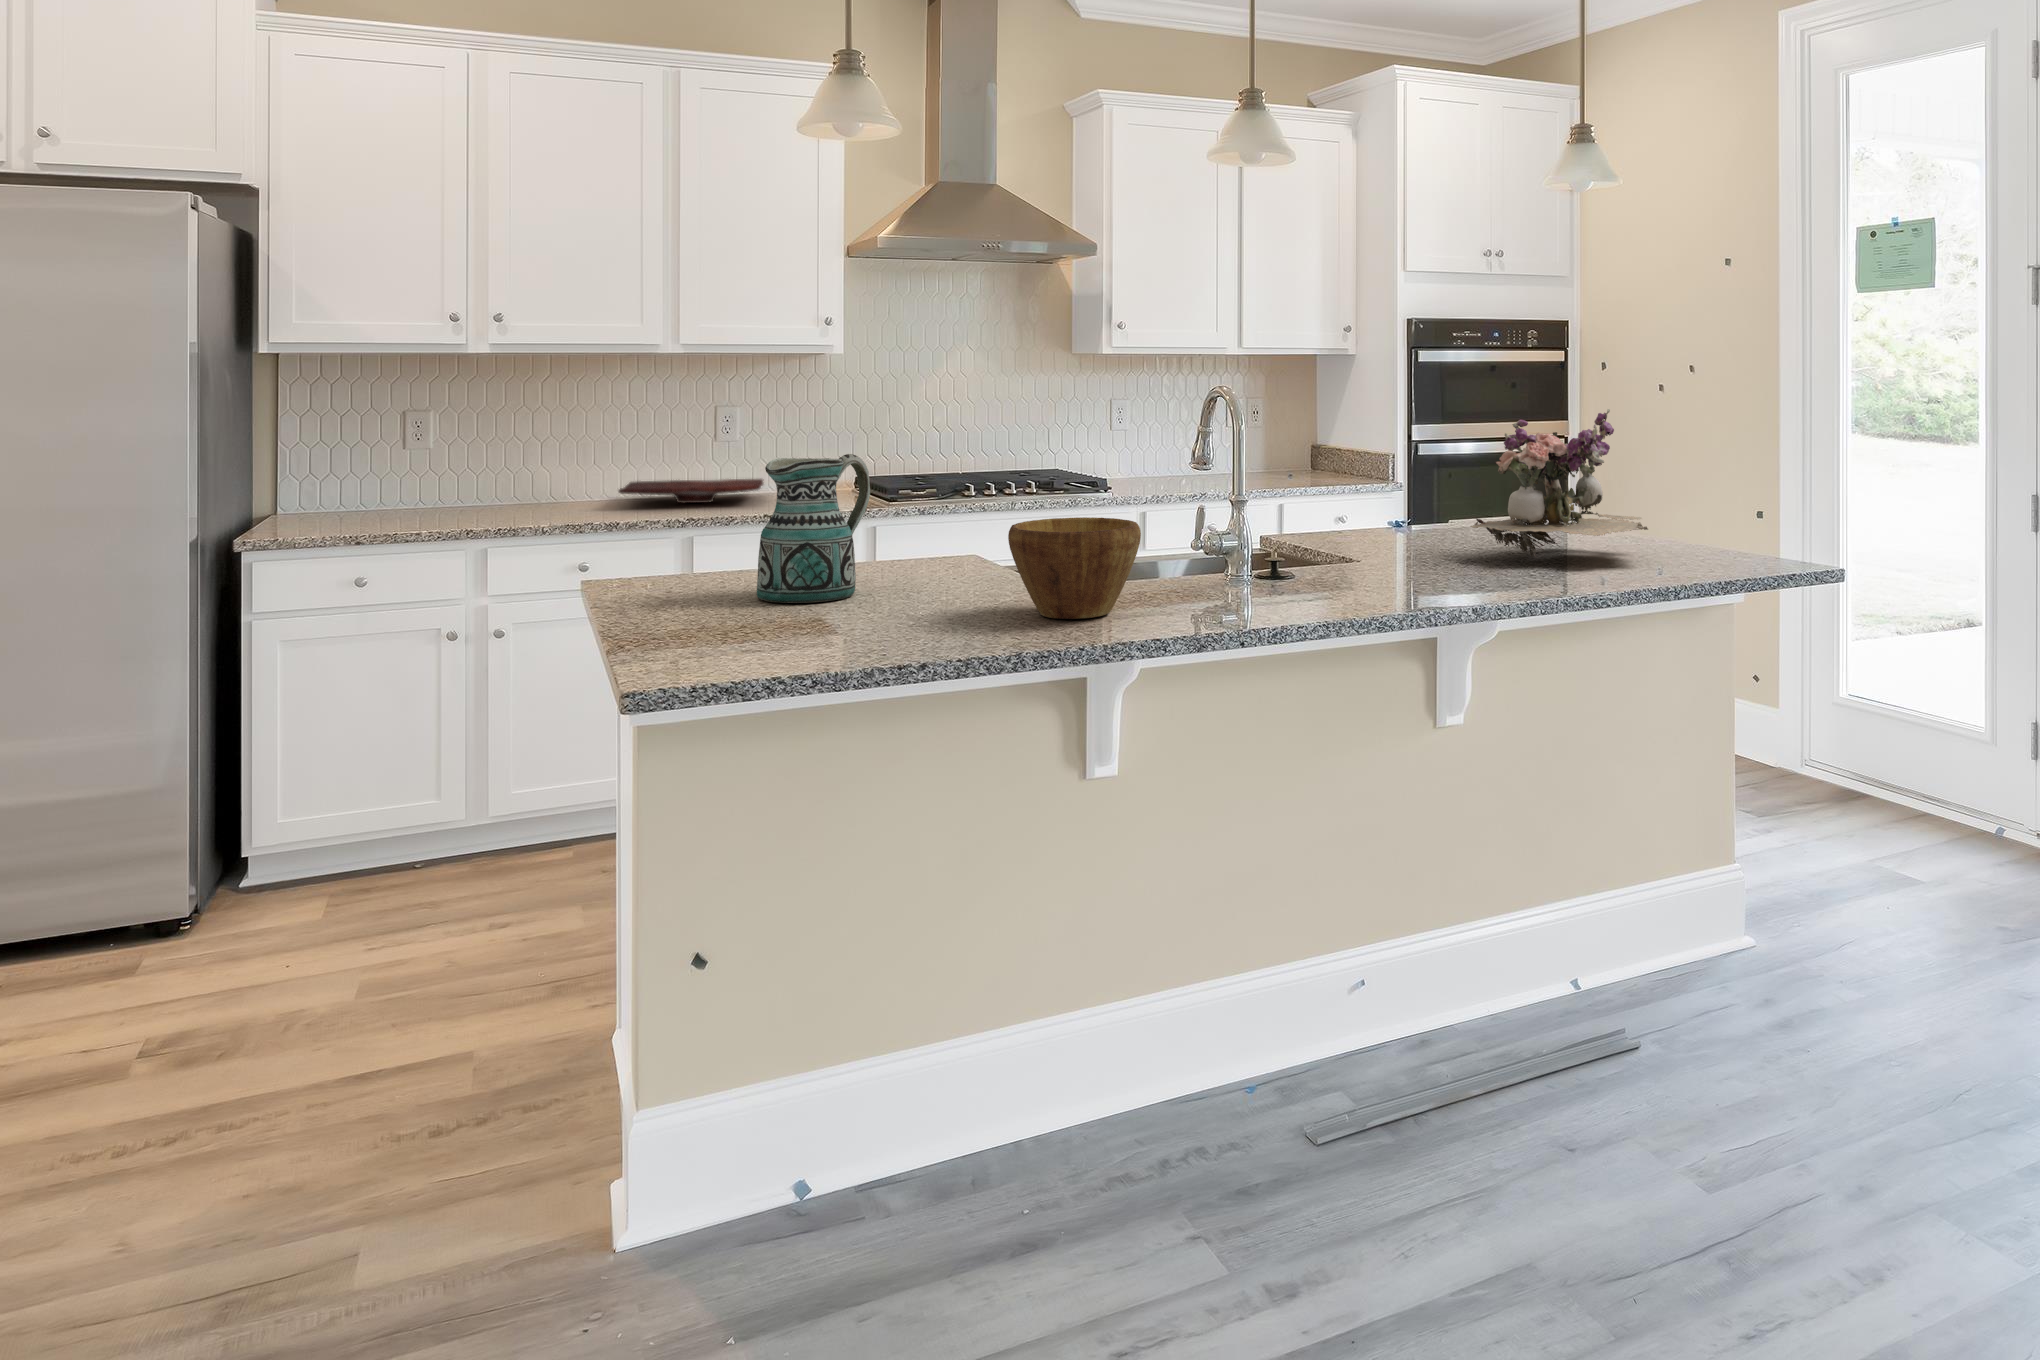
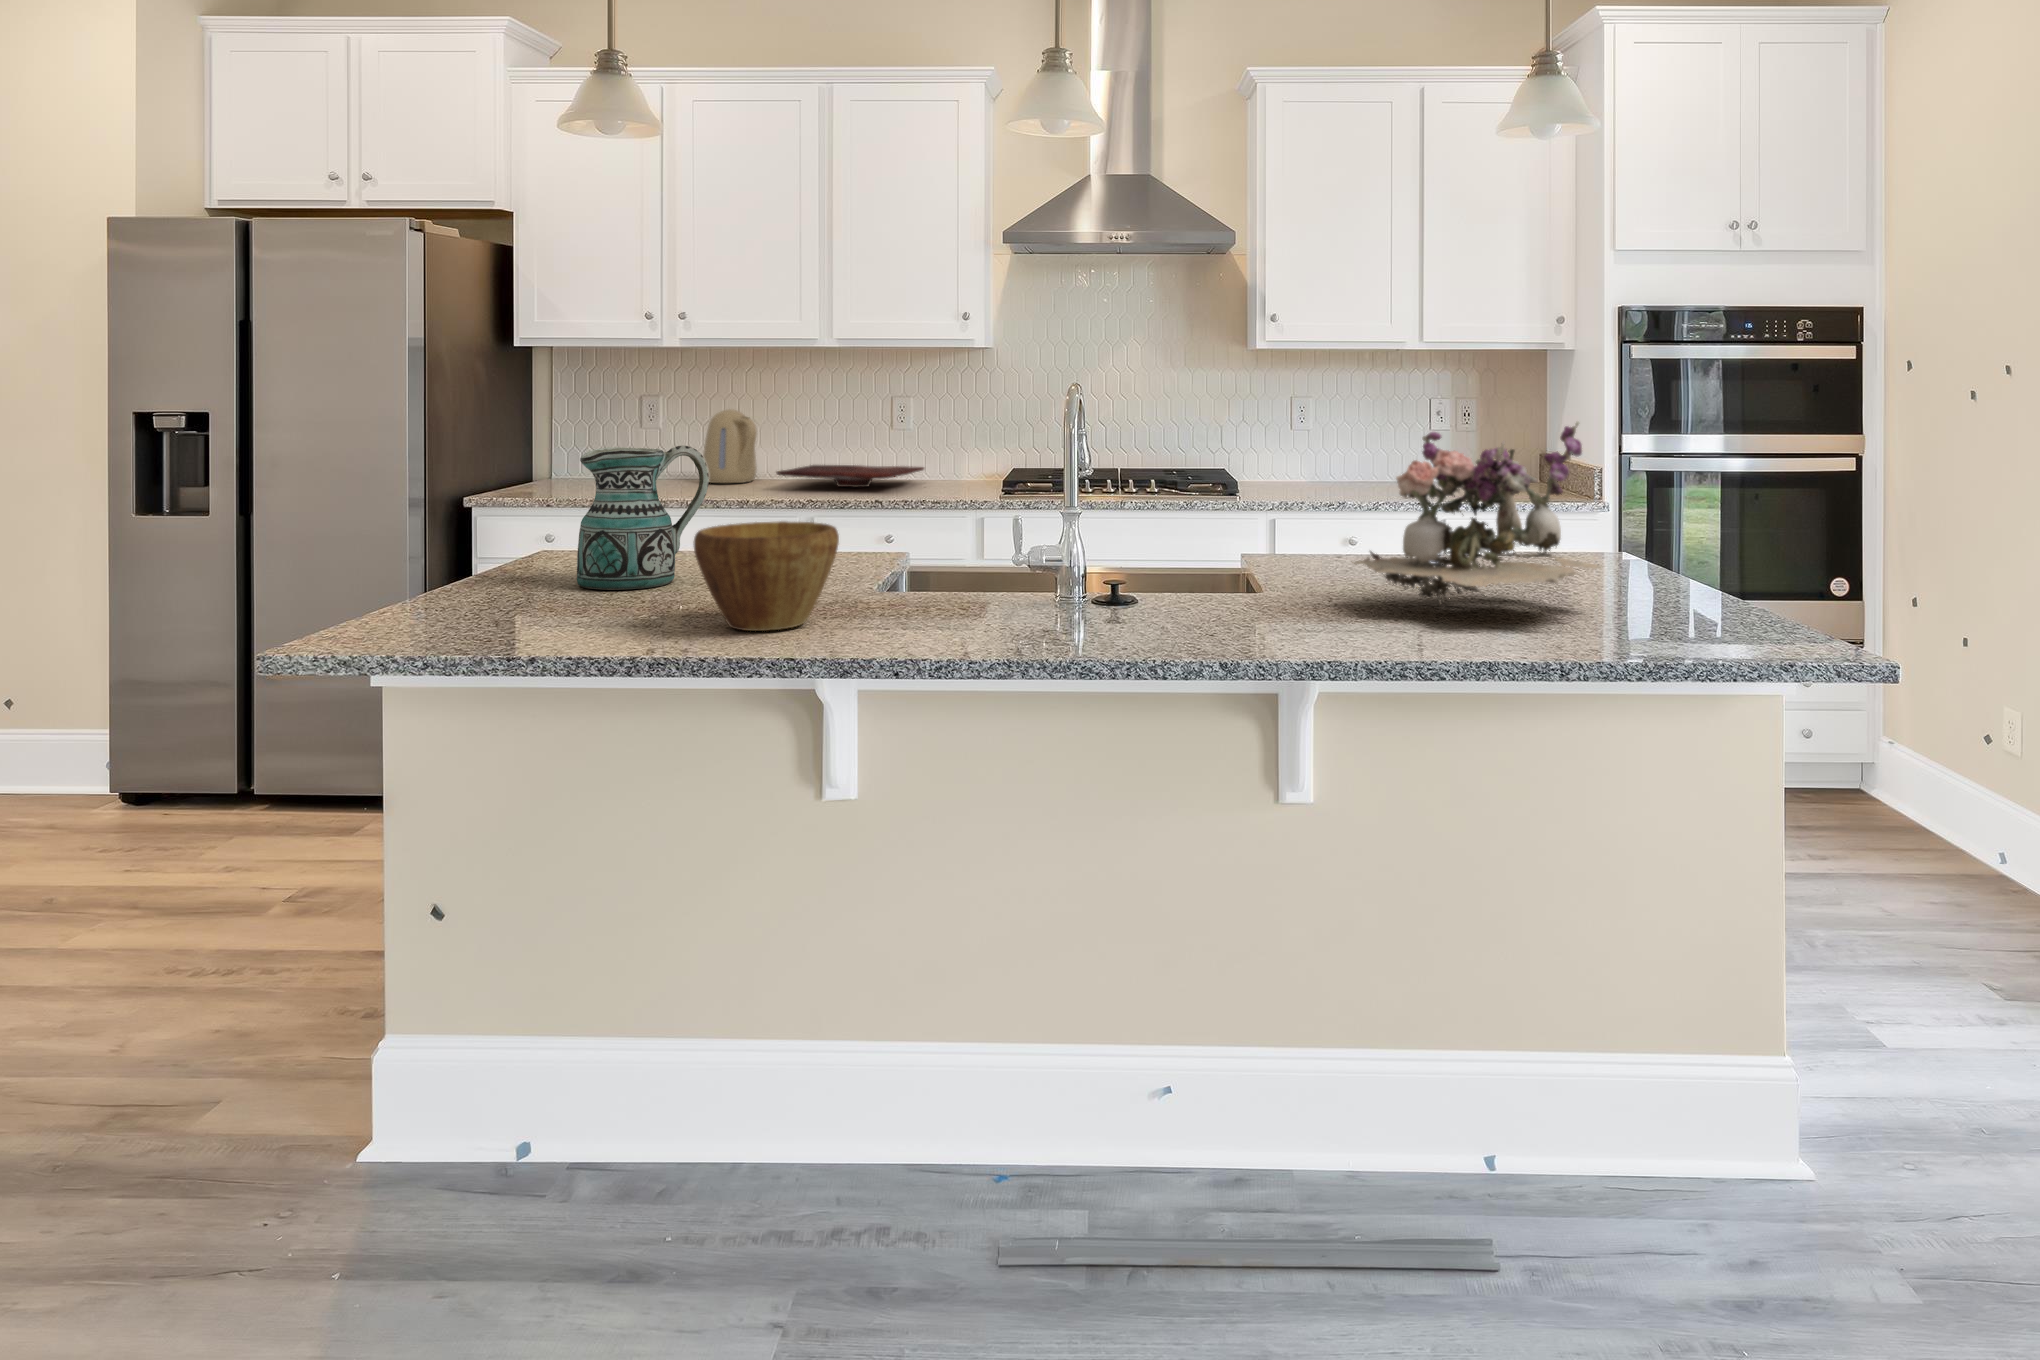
kettle: none [498,424,574,507] -> present [703,409,757,483]

